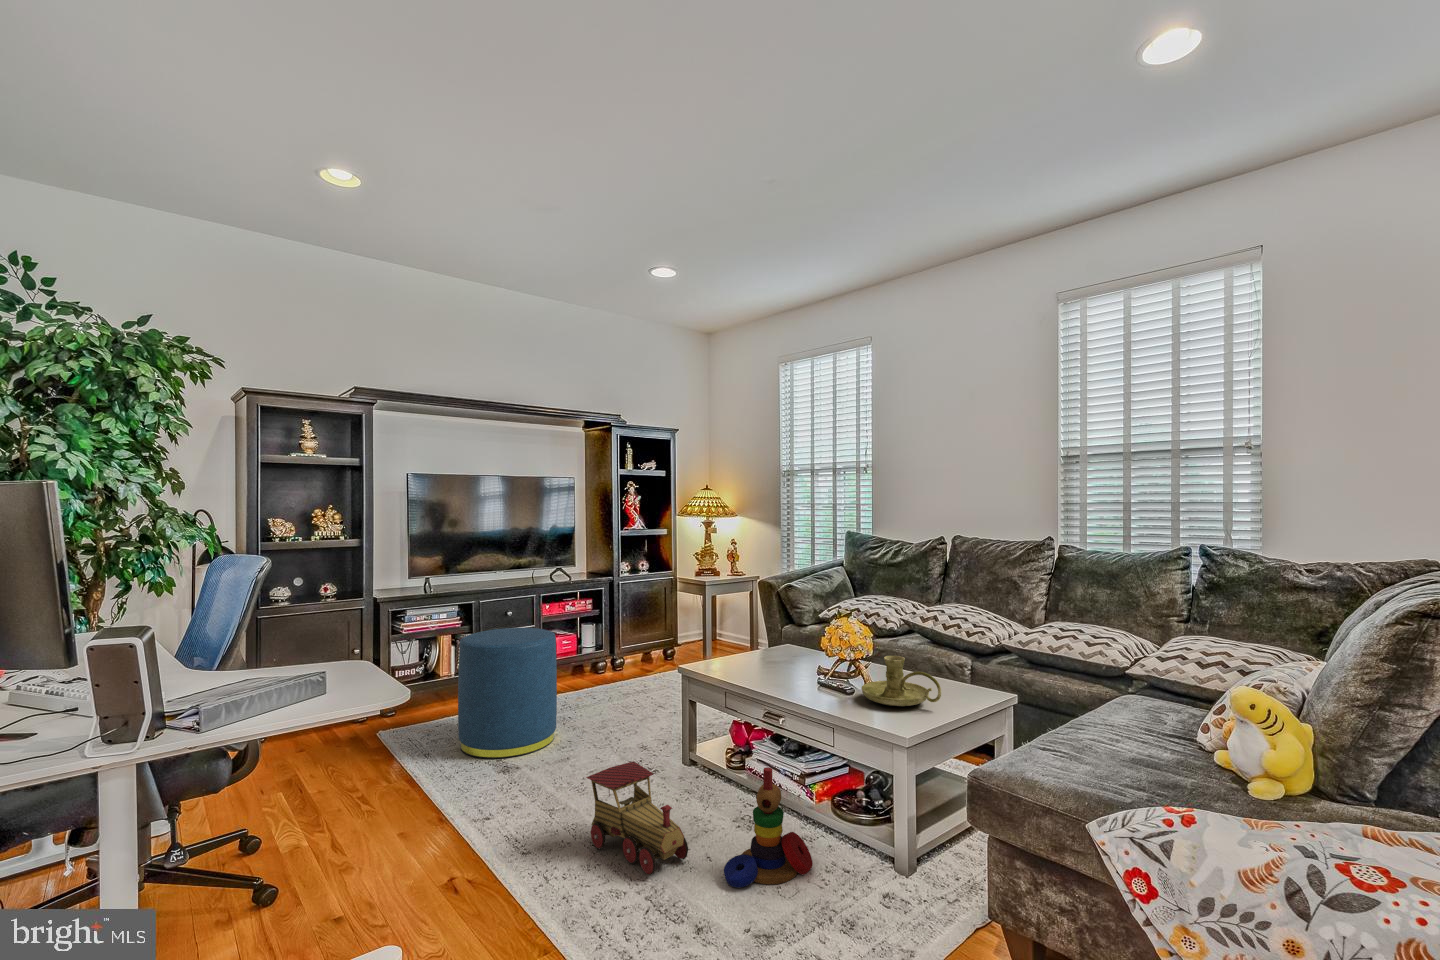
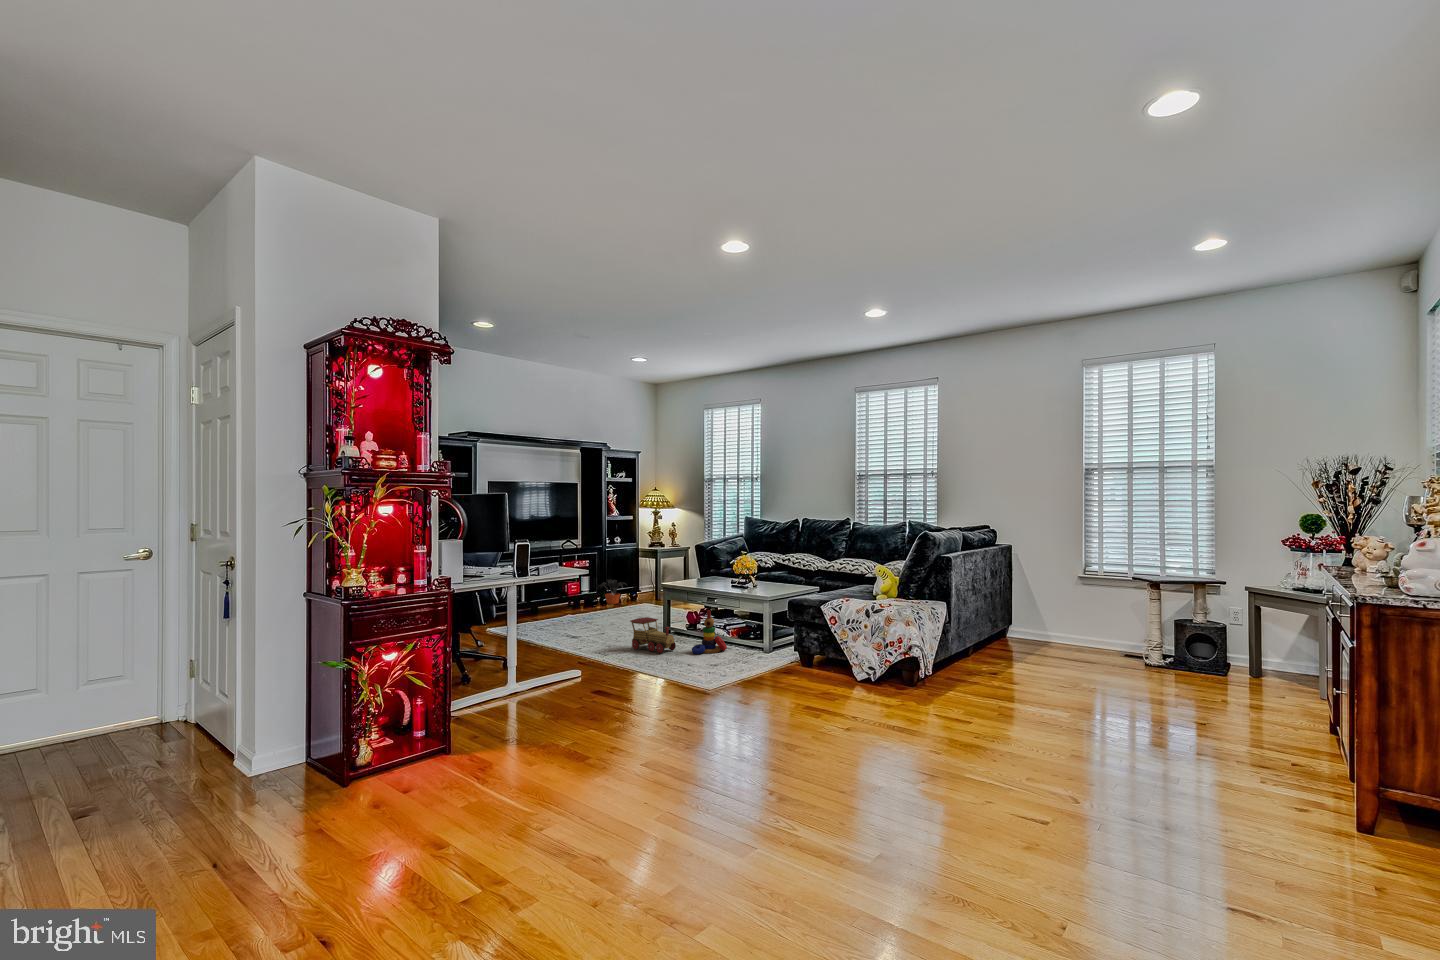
ottoman: present [458,628,557,759] -> none [540,569,591,632]
potted plant: none [601,632,652,675] -> present [599,579,627,604]
candle holder: present [861,656,941,706] -> none [748,568,781,588]

